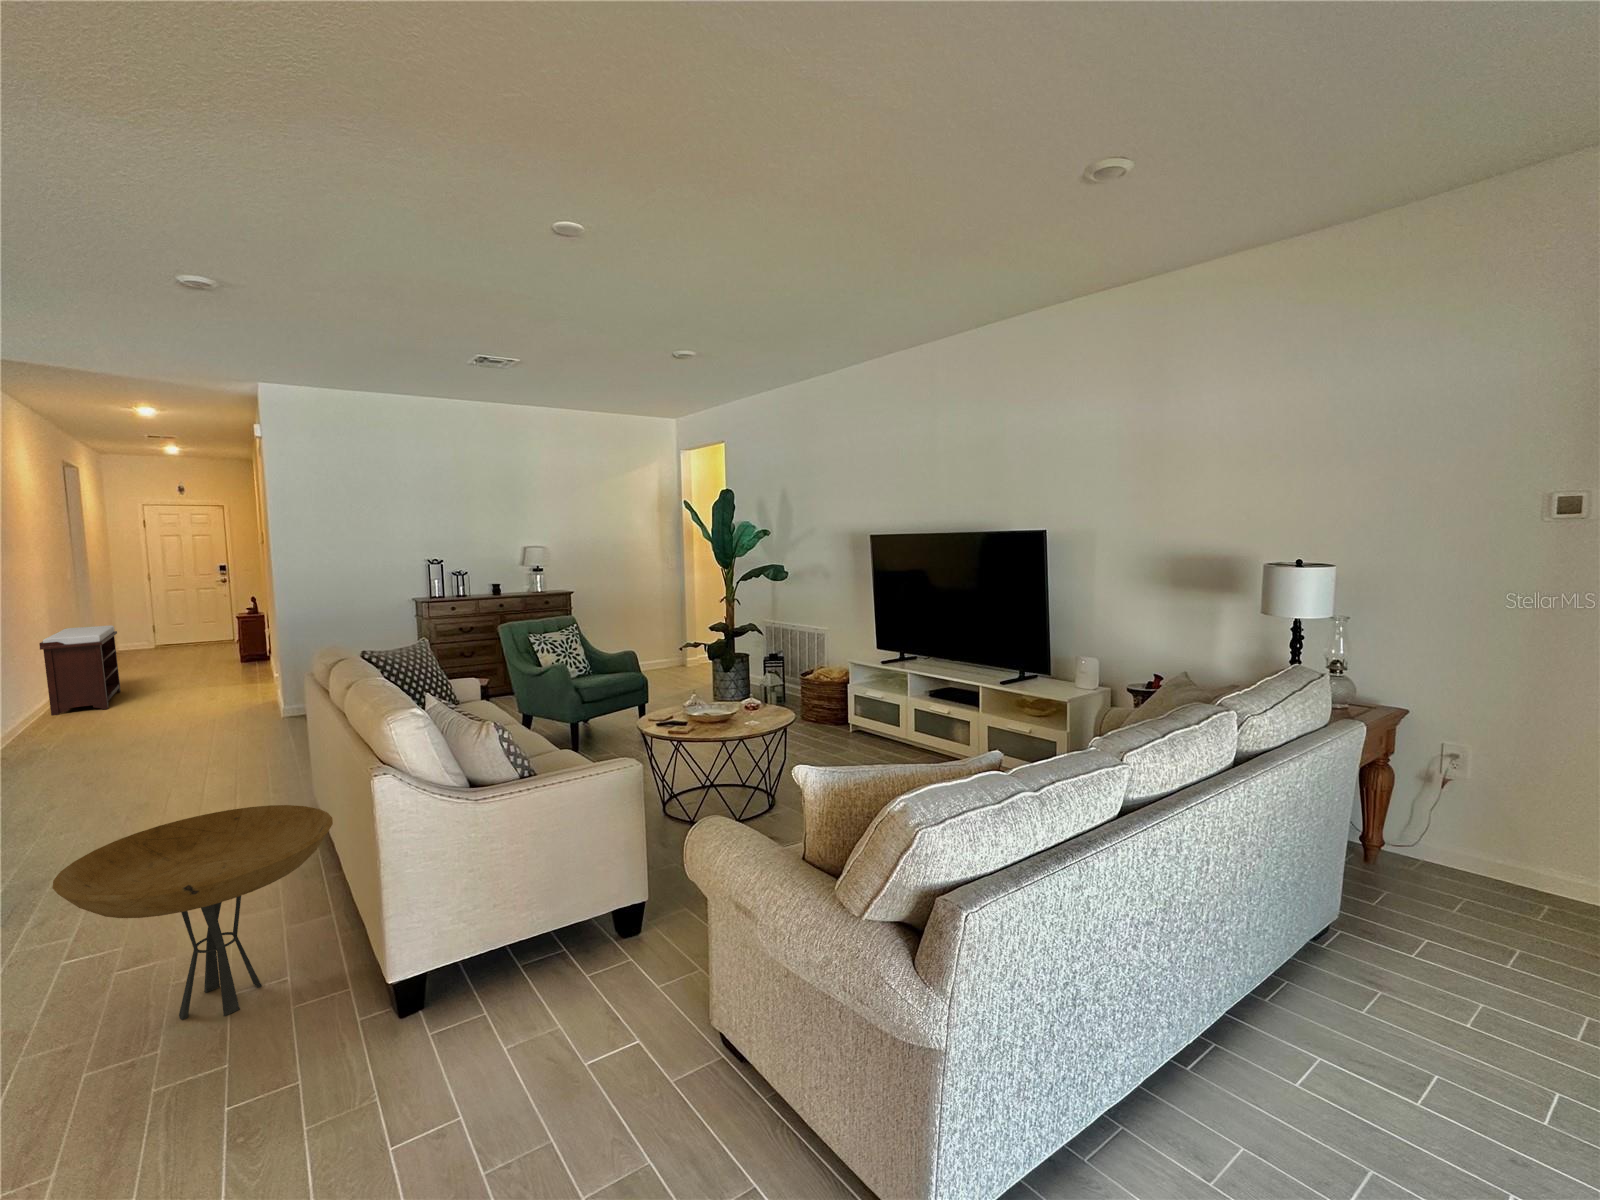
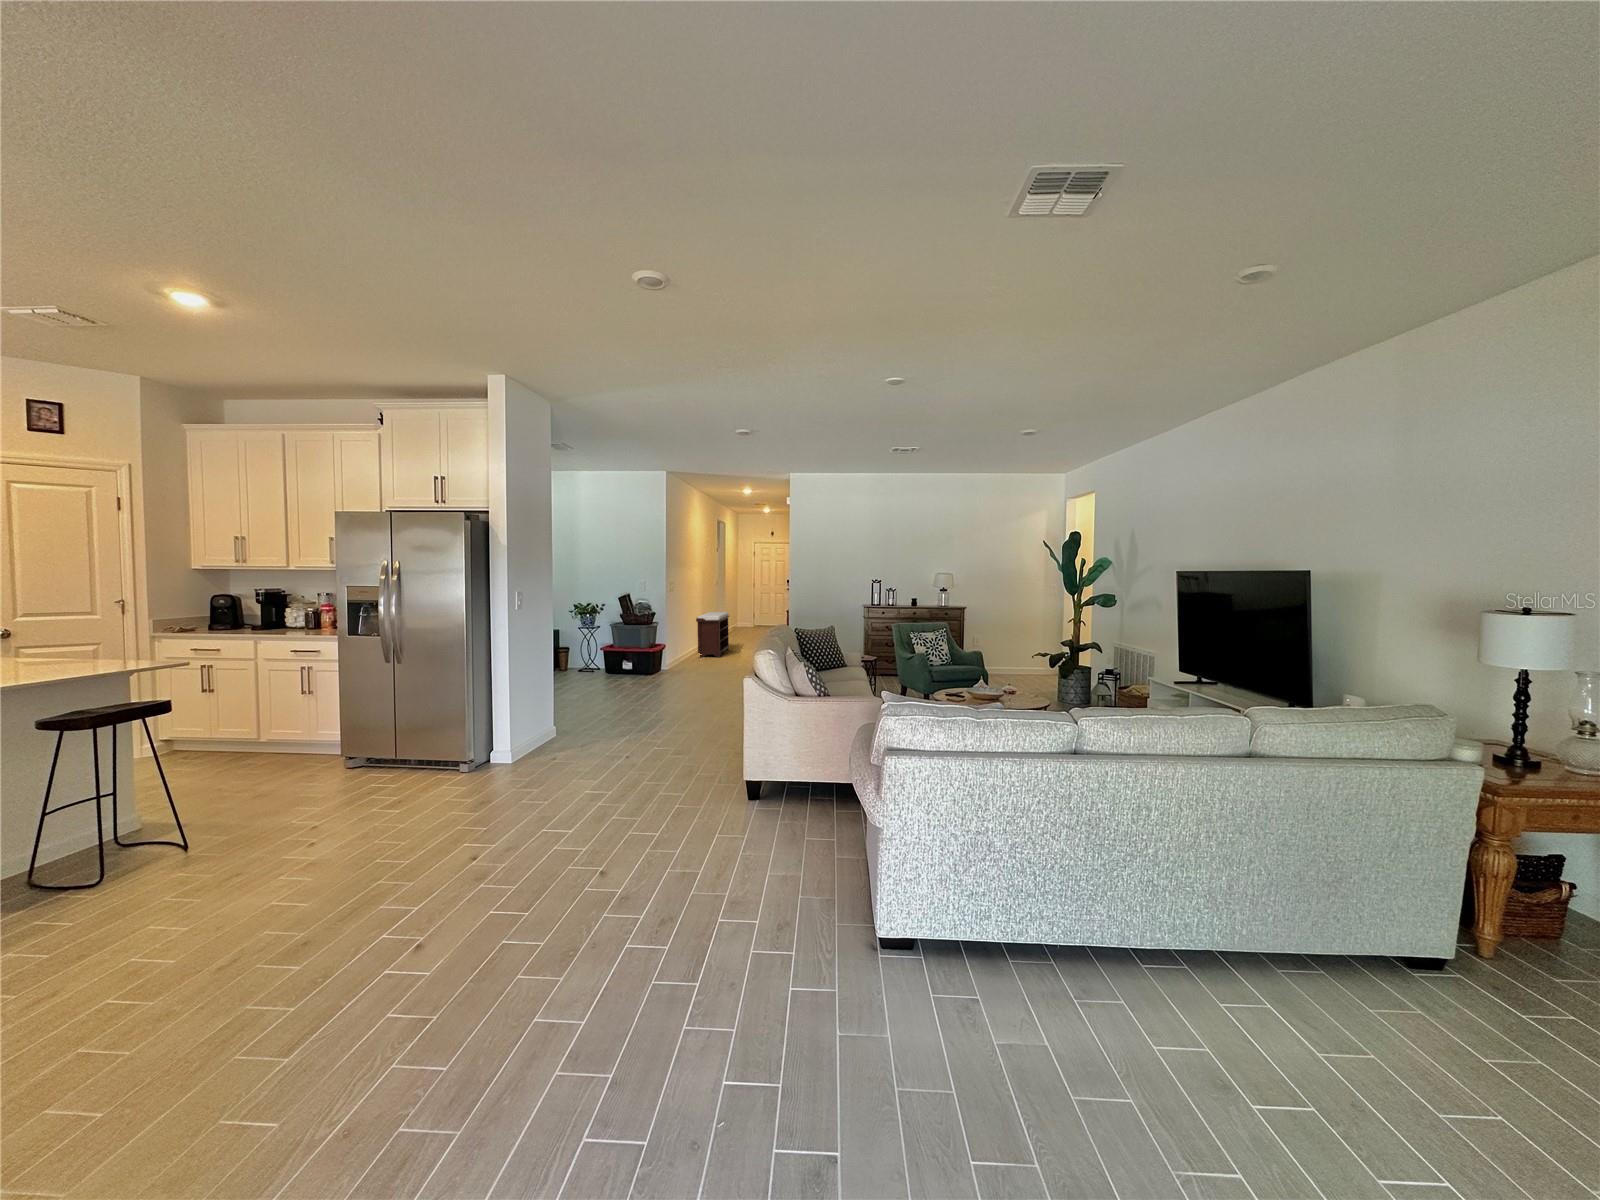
side table: present [53,805,333,1020] -> none [651,693,746,778]

